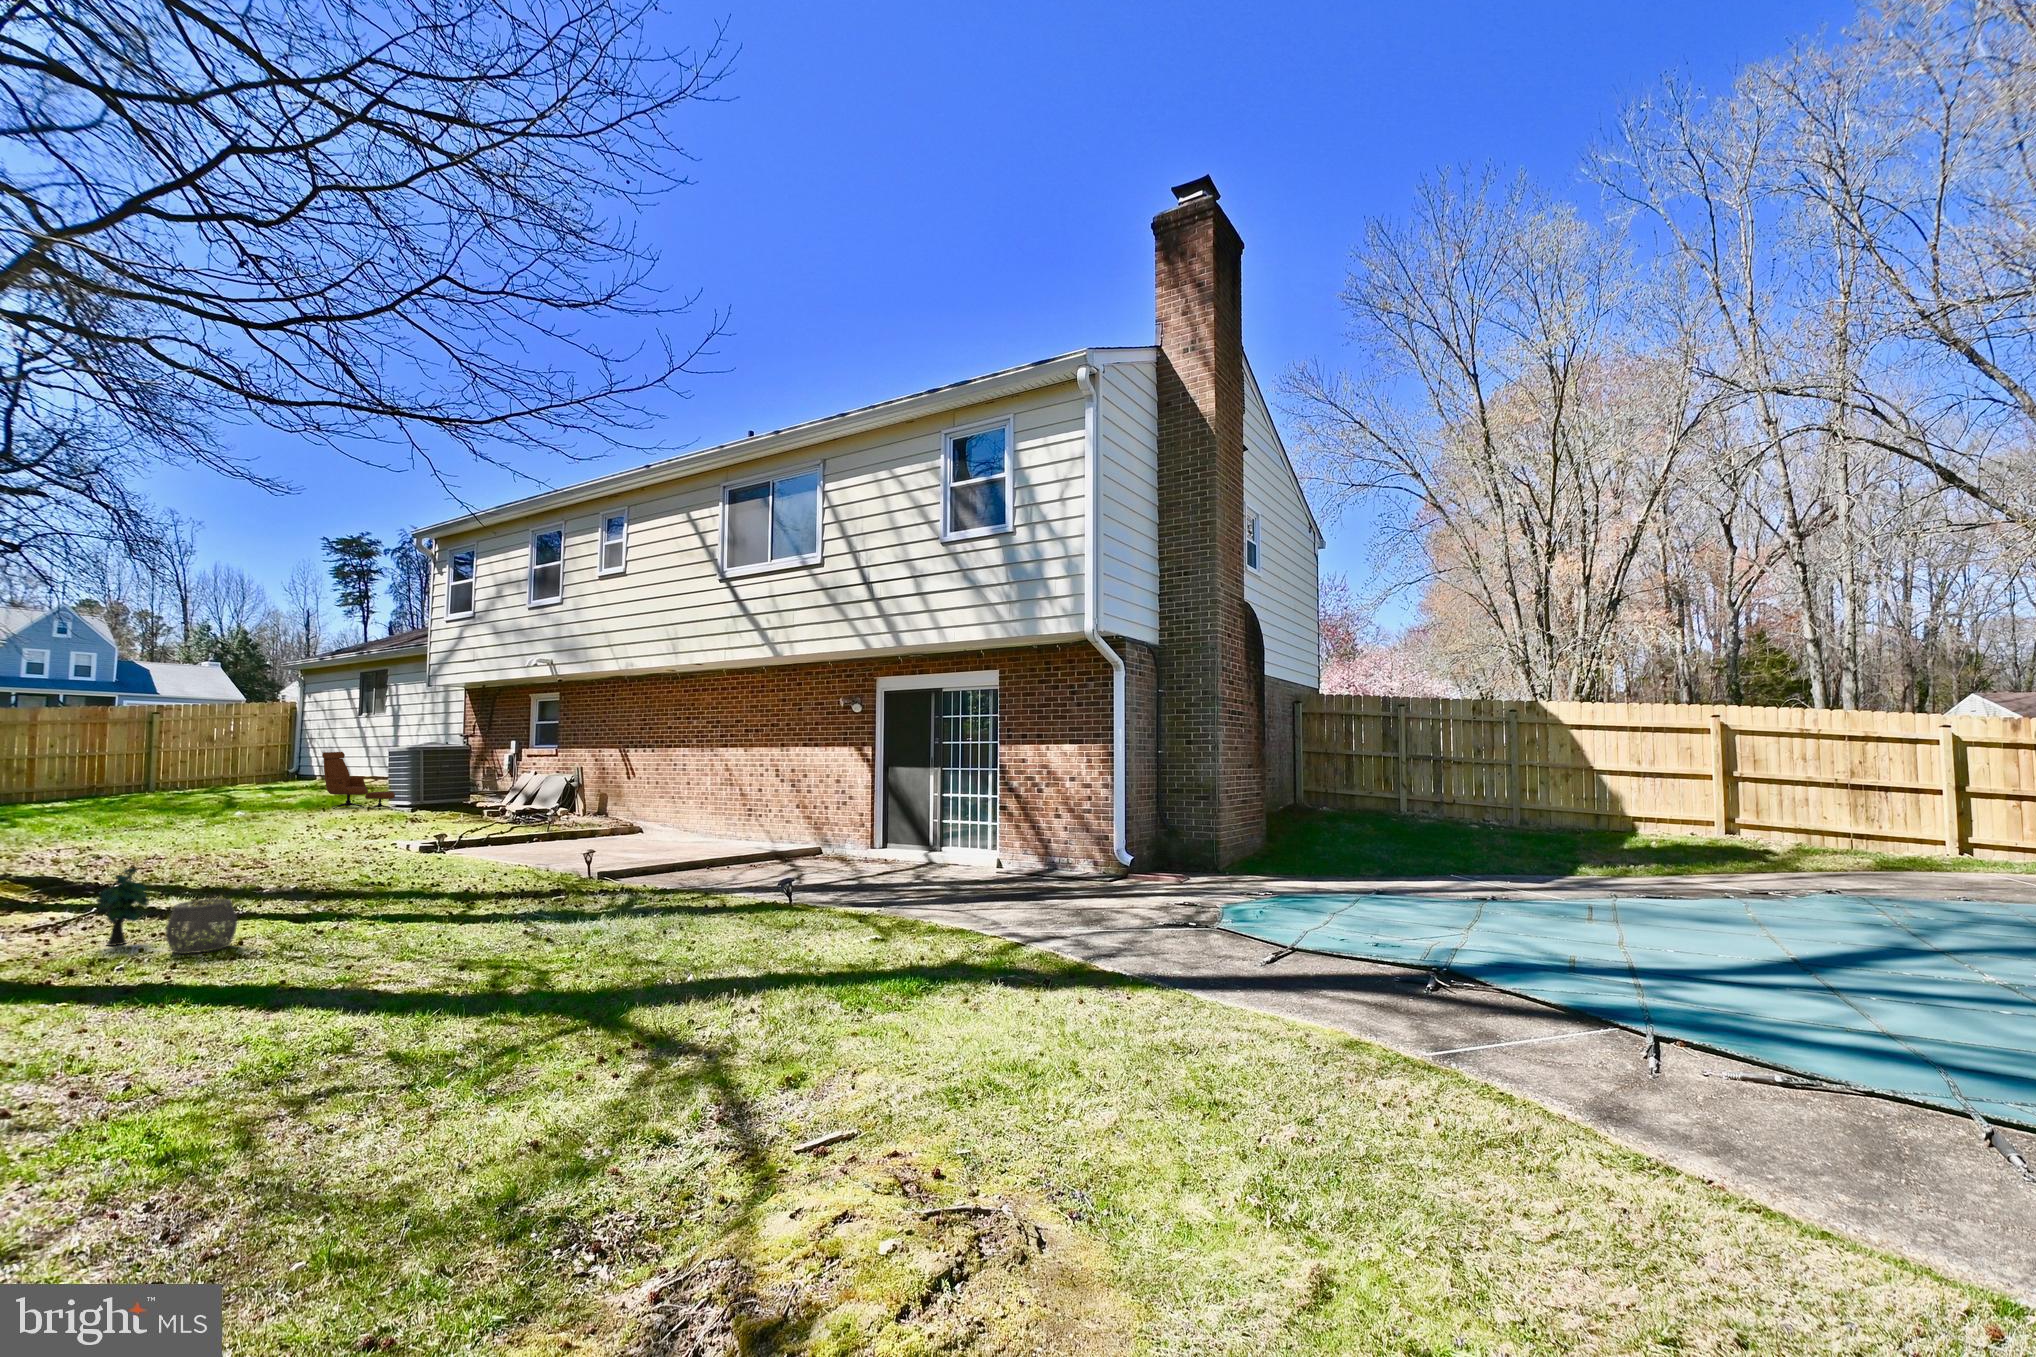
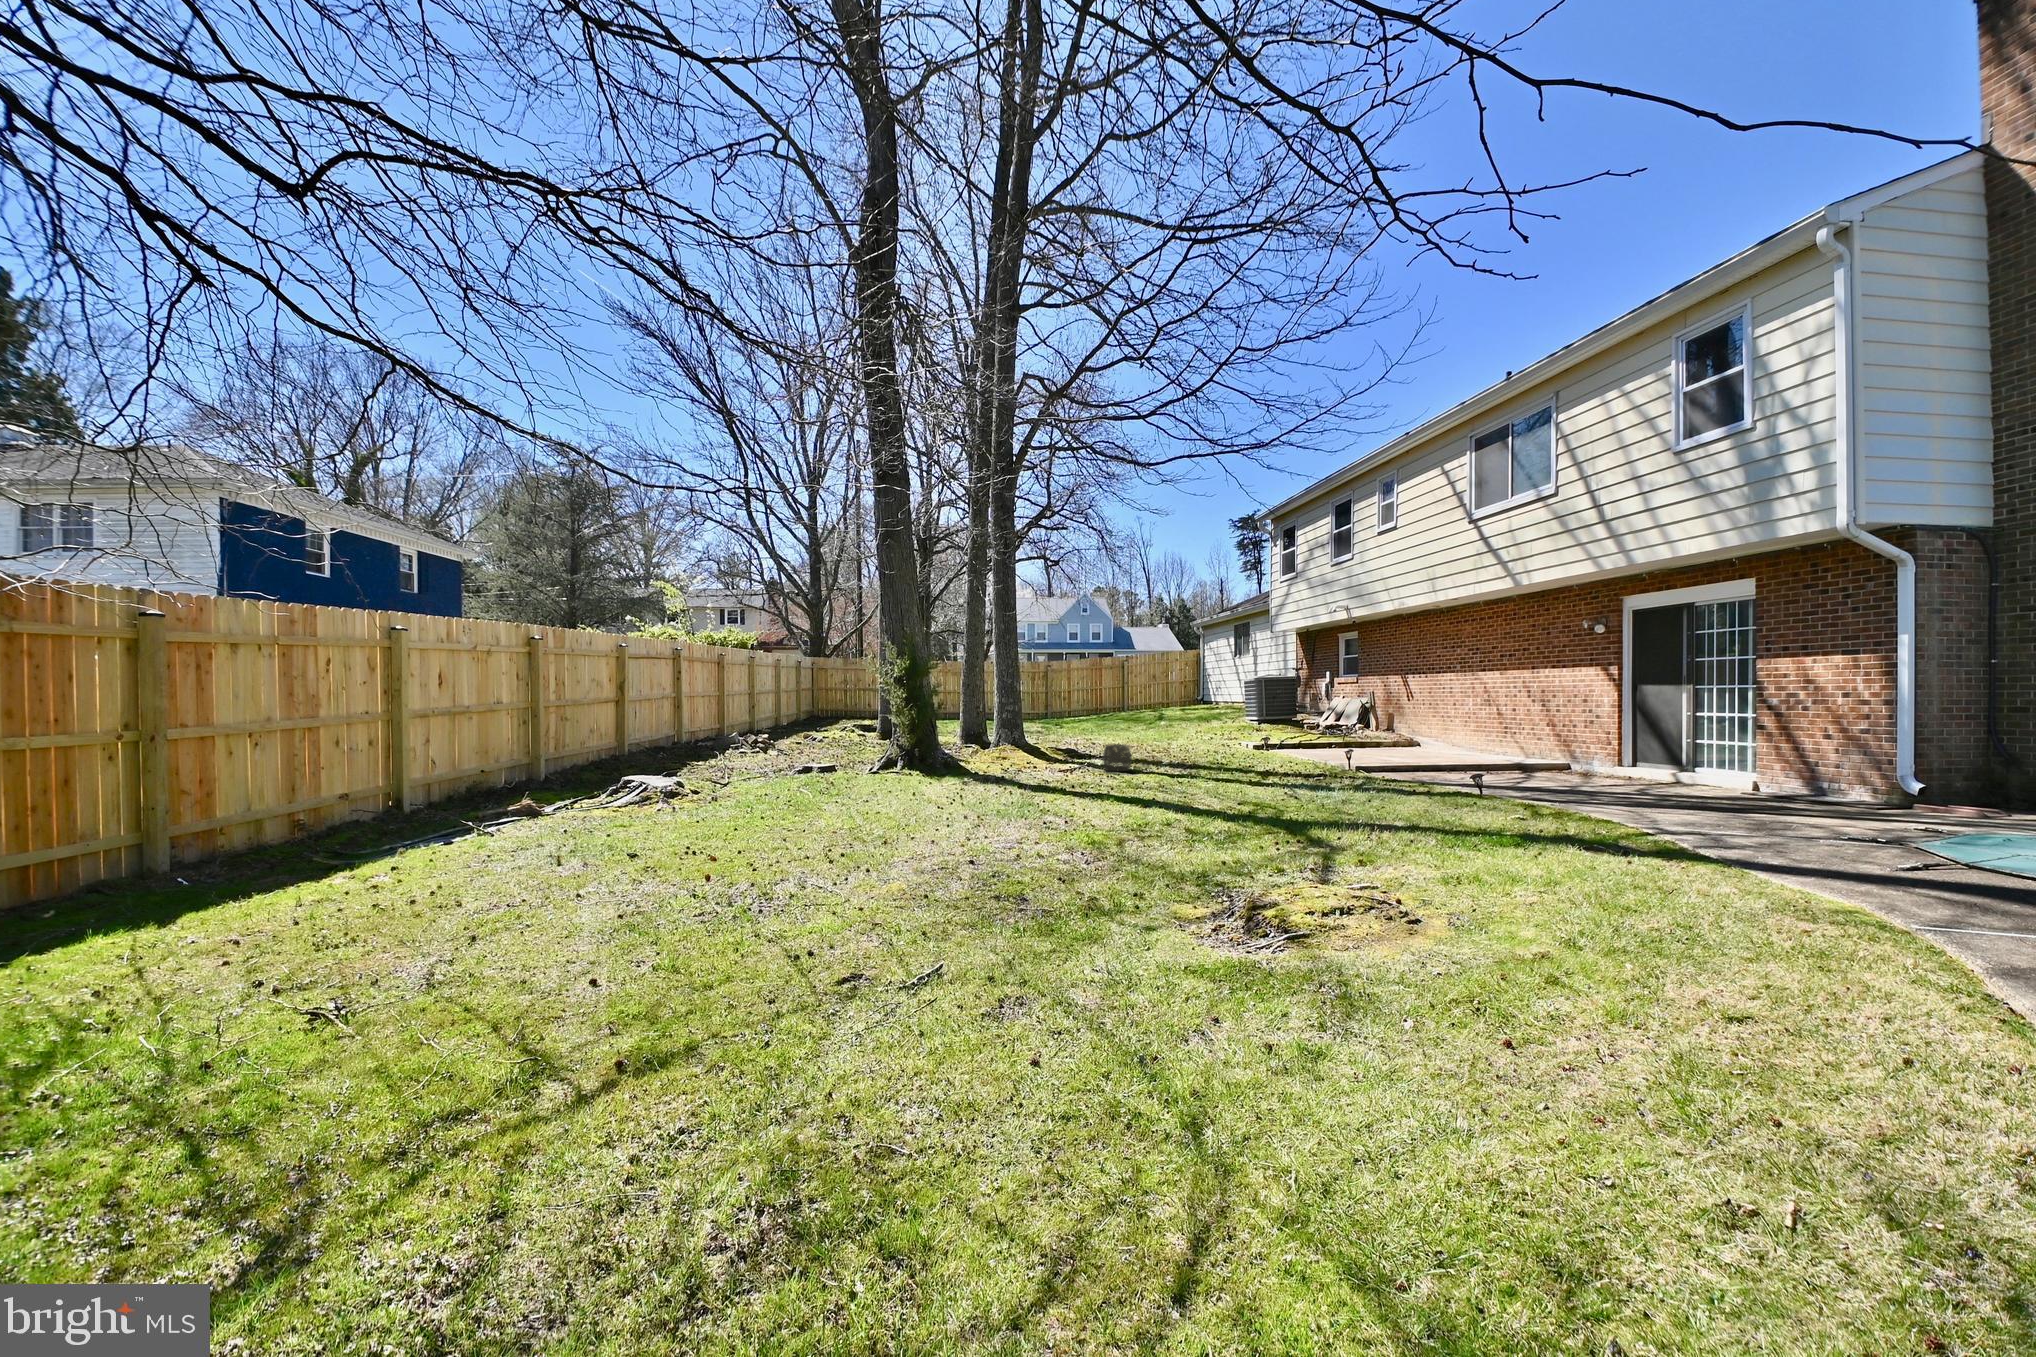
lounge chair: present [322,752,395,809] -> none [1203,681,1248,723]
decorative plant: present [93,868,150,946] -> none [1073,726,1098,766]

